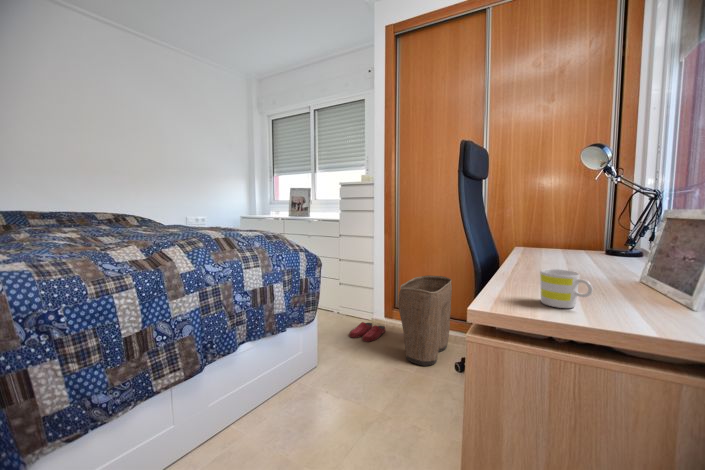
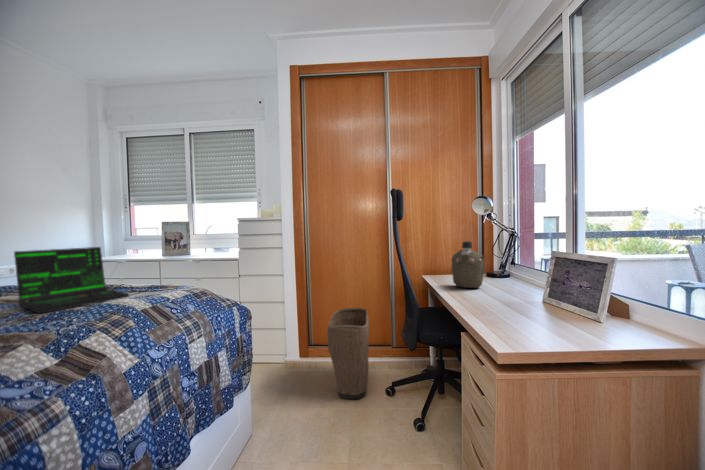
laptop: none [163,196,228,236] -> present [14,247,129,313]
water bottle: none [540,200,587,262] -> present [451,241,484,288]
mug: present [540,269,593,308] -> none [516,305,558,337]
slippers: present [349,322,385,342] -> none [268,366,303,388]

